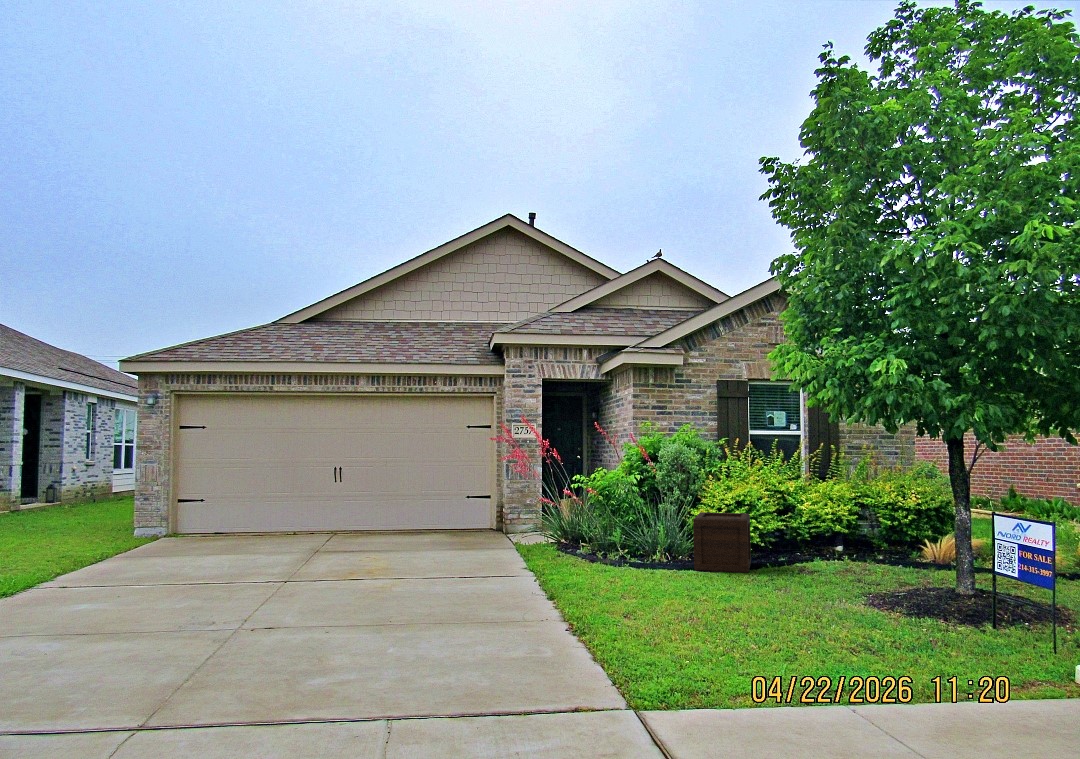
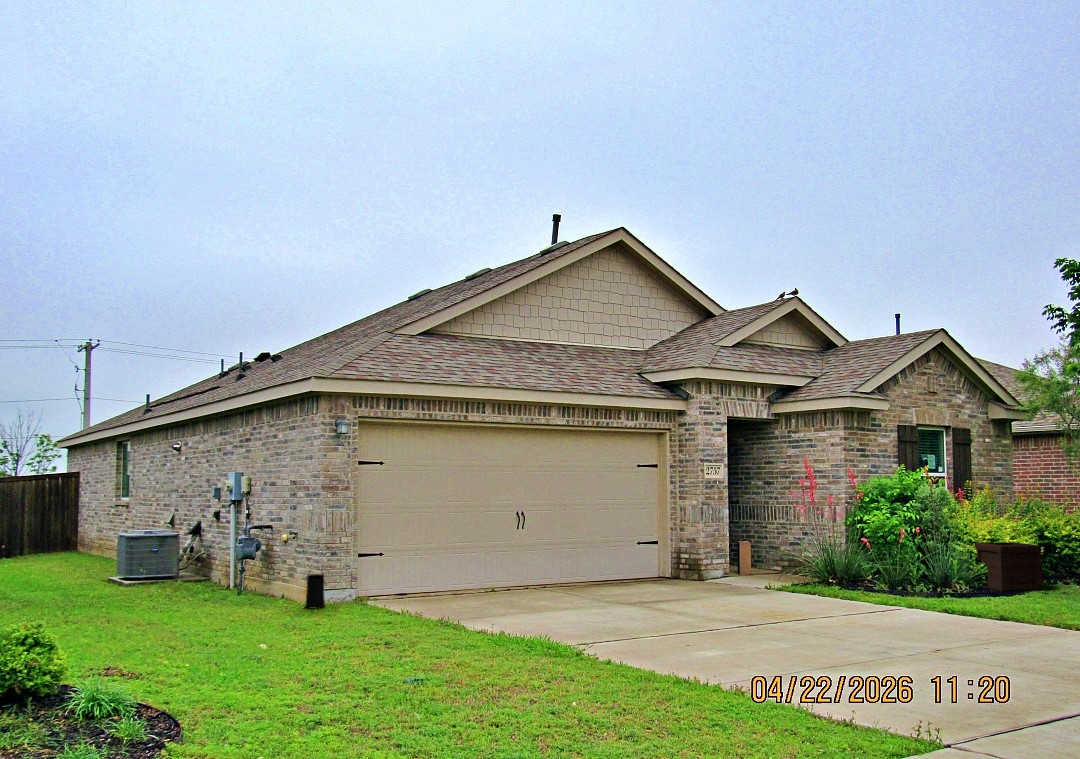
watering can: none [100,510,141,542] -> present [305,572,325,608]

